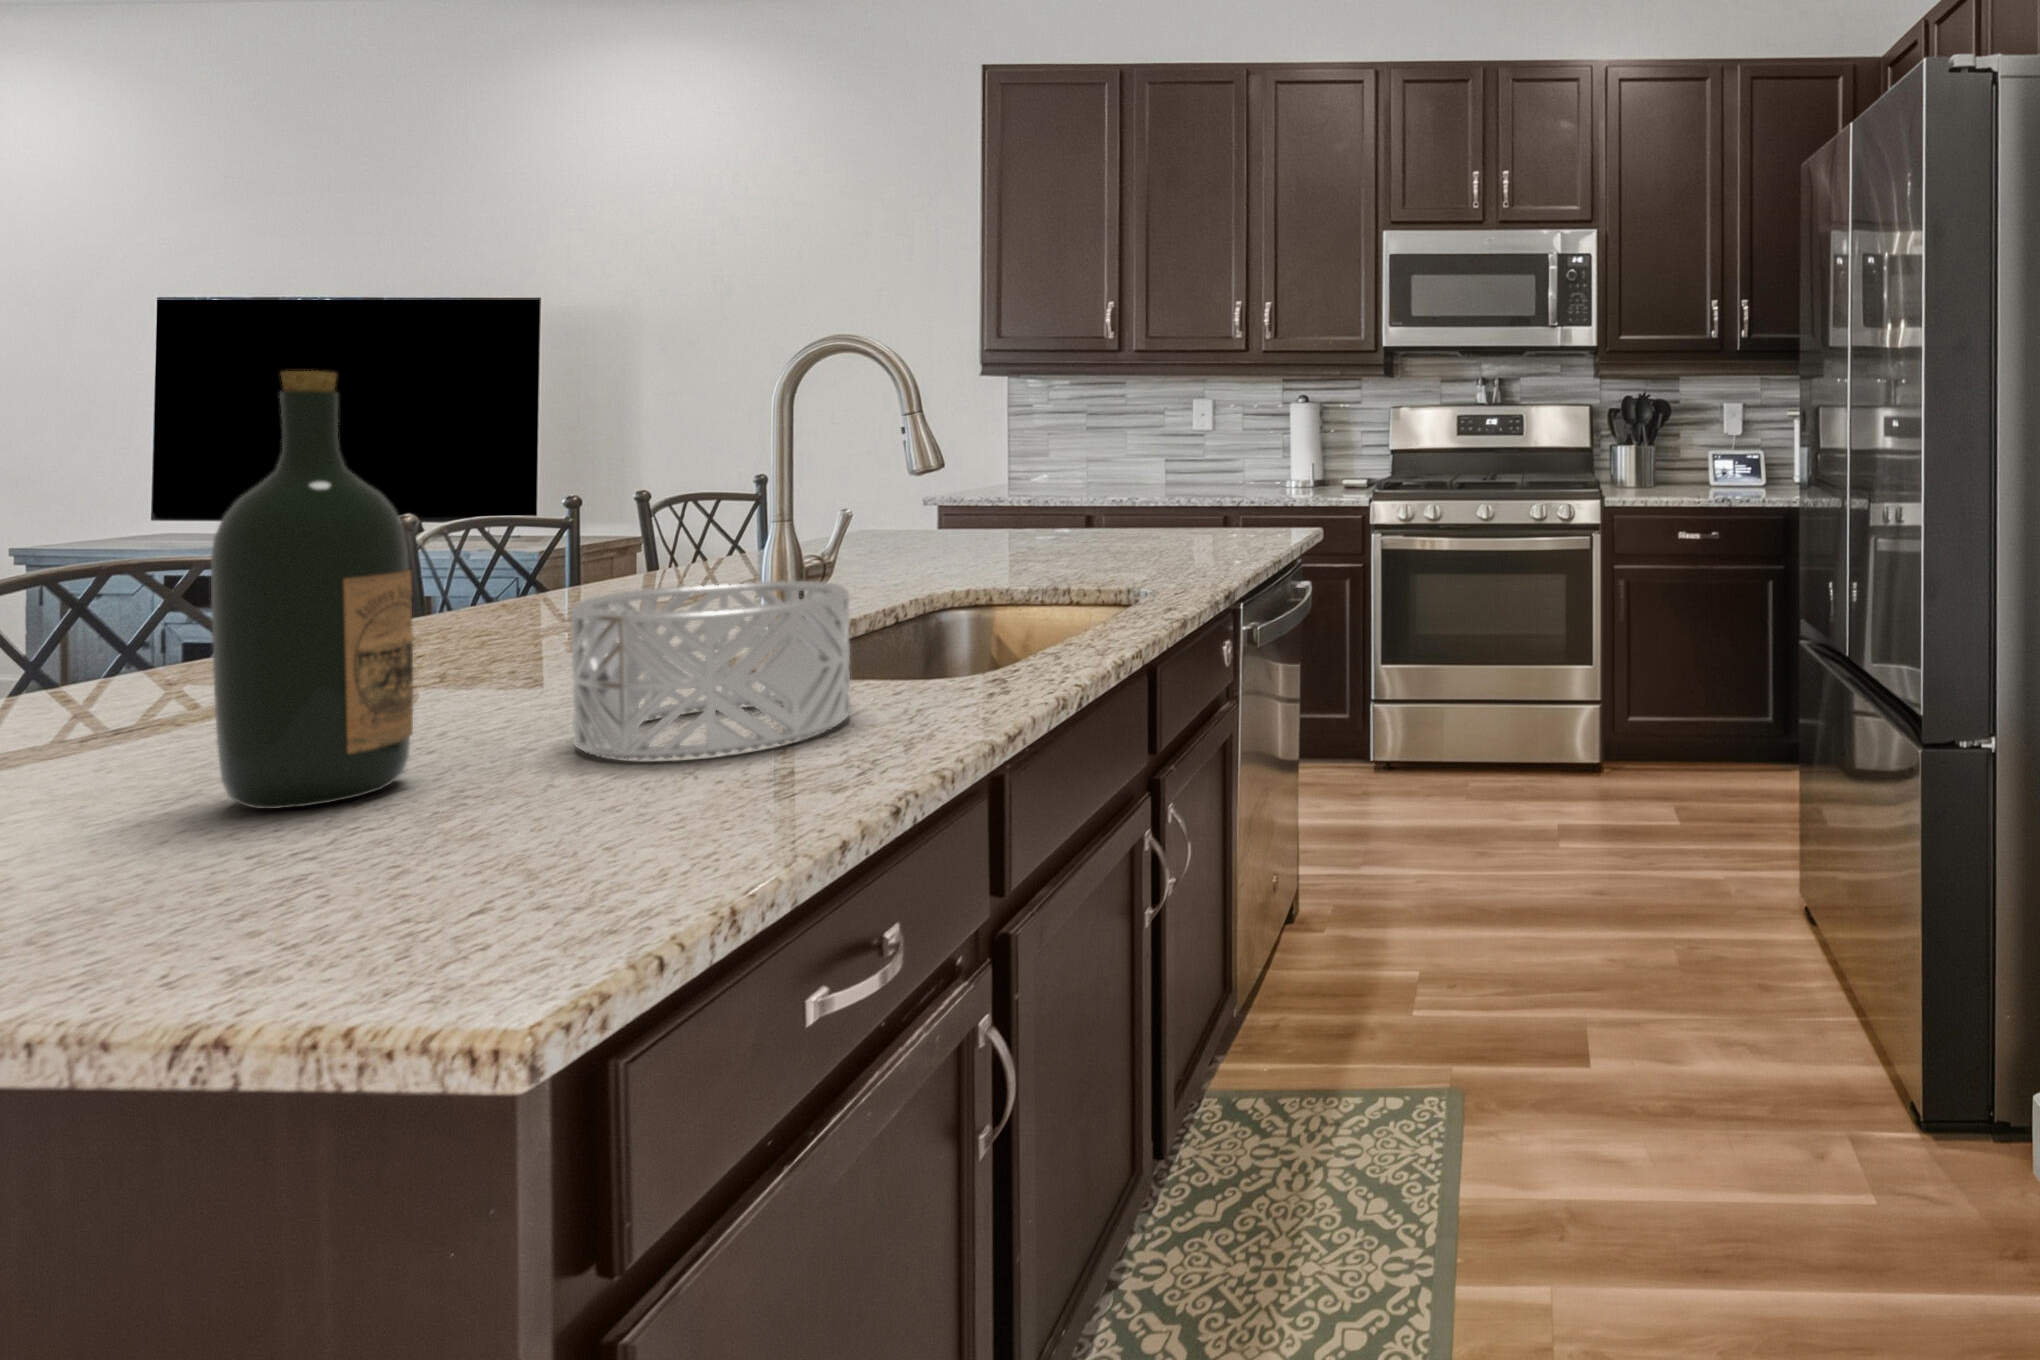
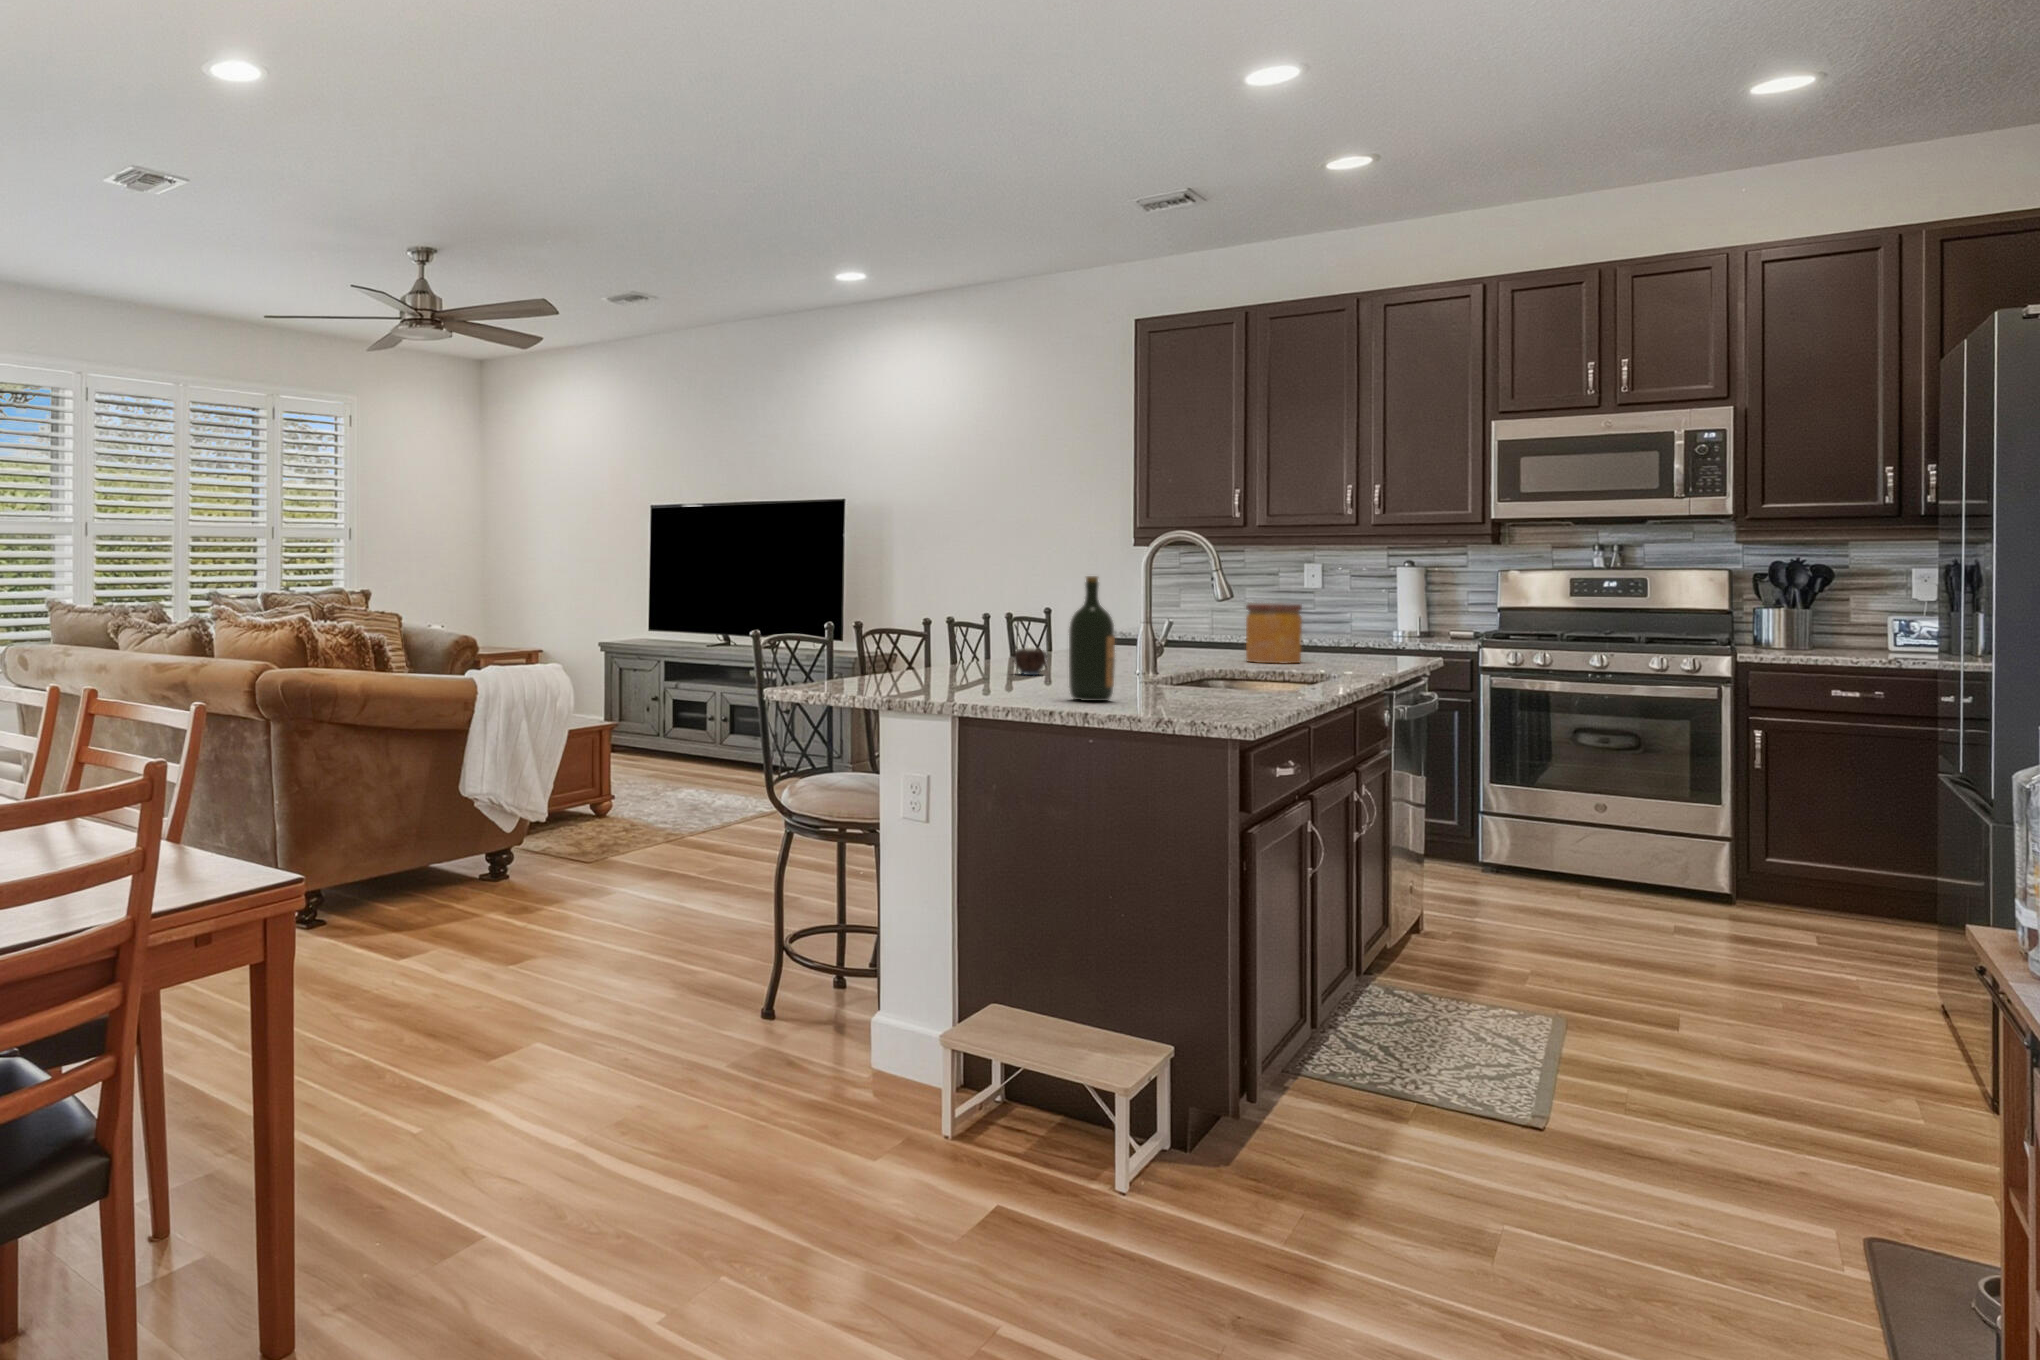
jar: none [1067,450,1149,547] -> present [1246,603,1302,664]
candle: none [452,556,554,633] -> present [1013,648,1047,675]
decorative bowl: present [571,580,851,760] -> none [1144,649,1236,703]

